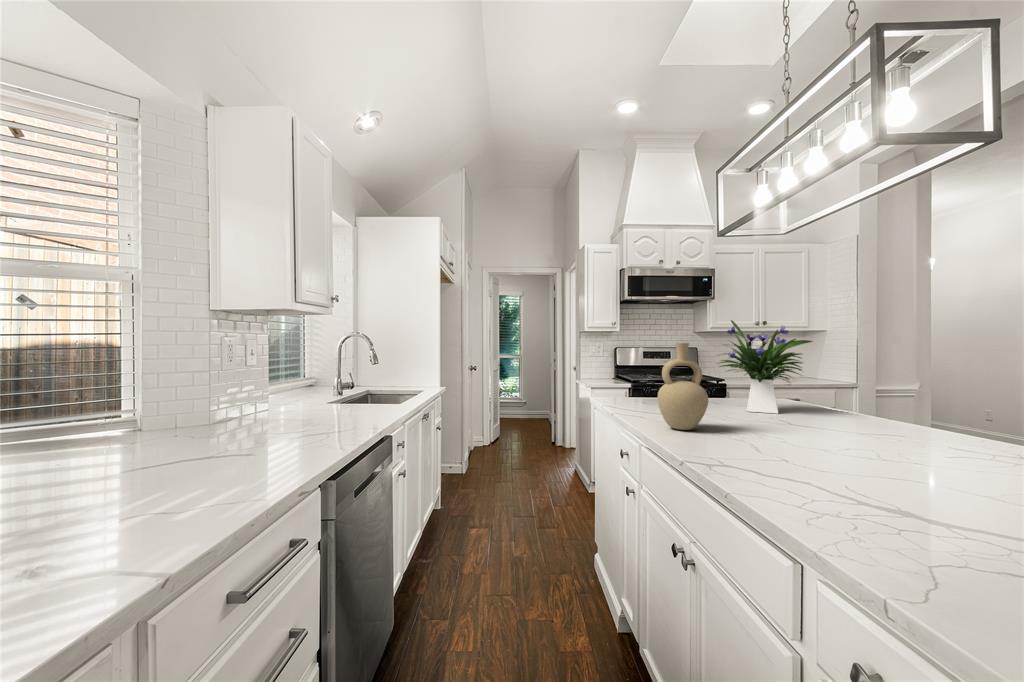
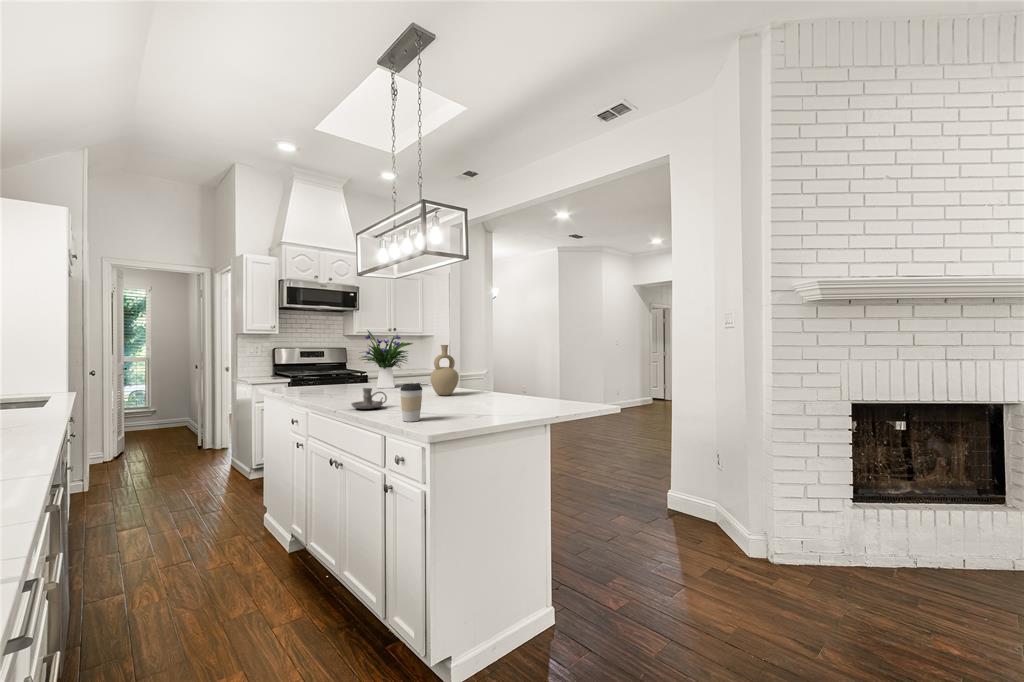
vase: present [658,343,708,430] -> present [431,345,459,395]
candle holder: none [708,423,779,466] -> present [352,388,387,409]
coffee cup: none [834,438,906,543] -> present [400,383,422,422]

